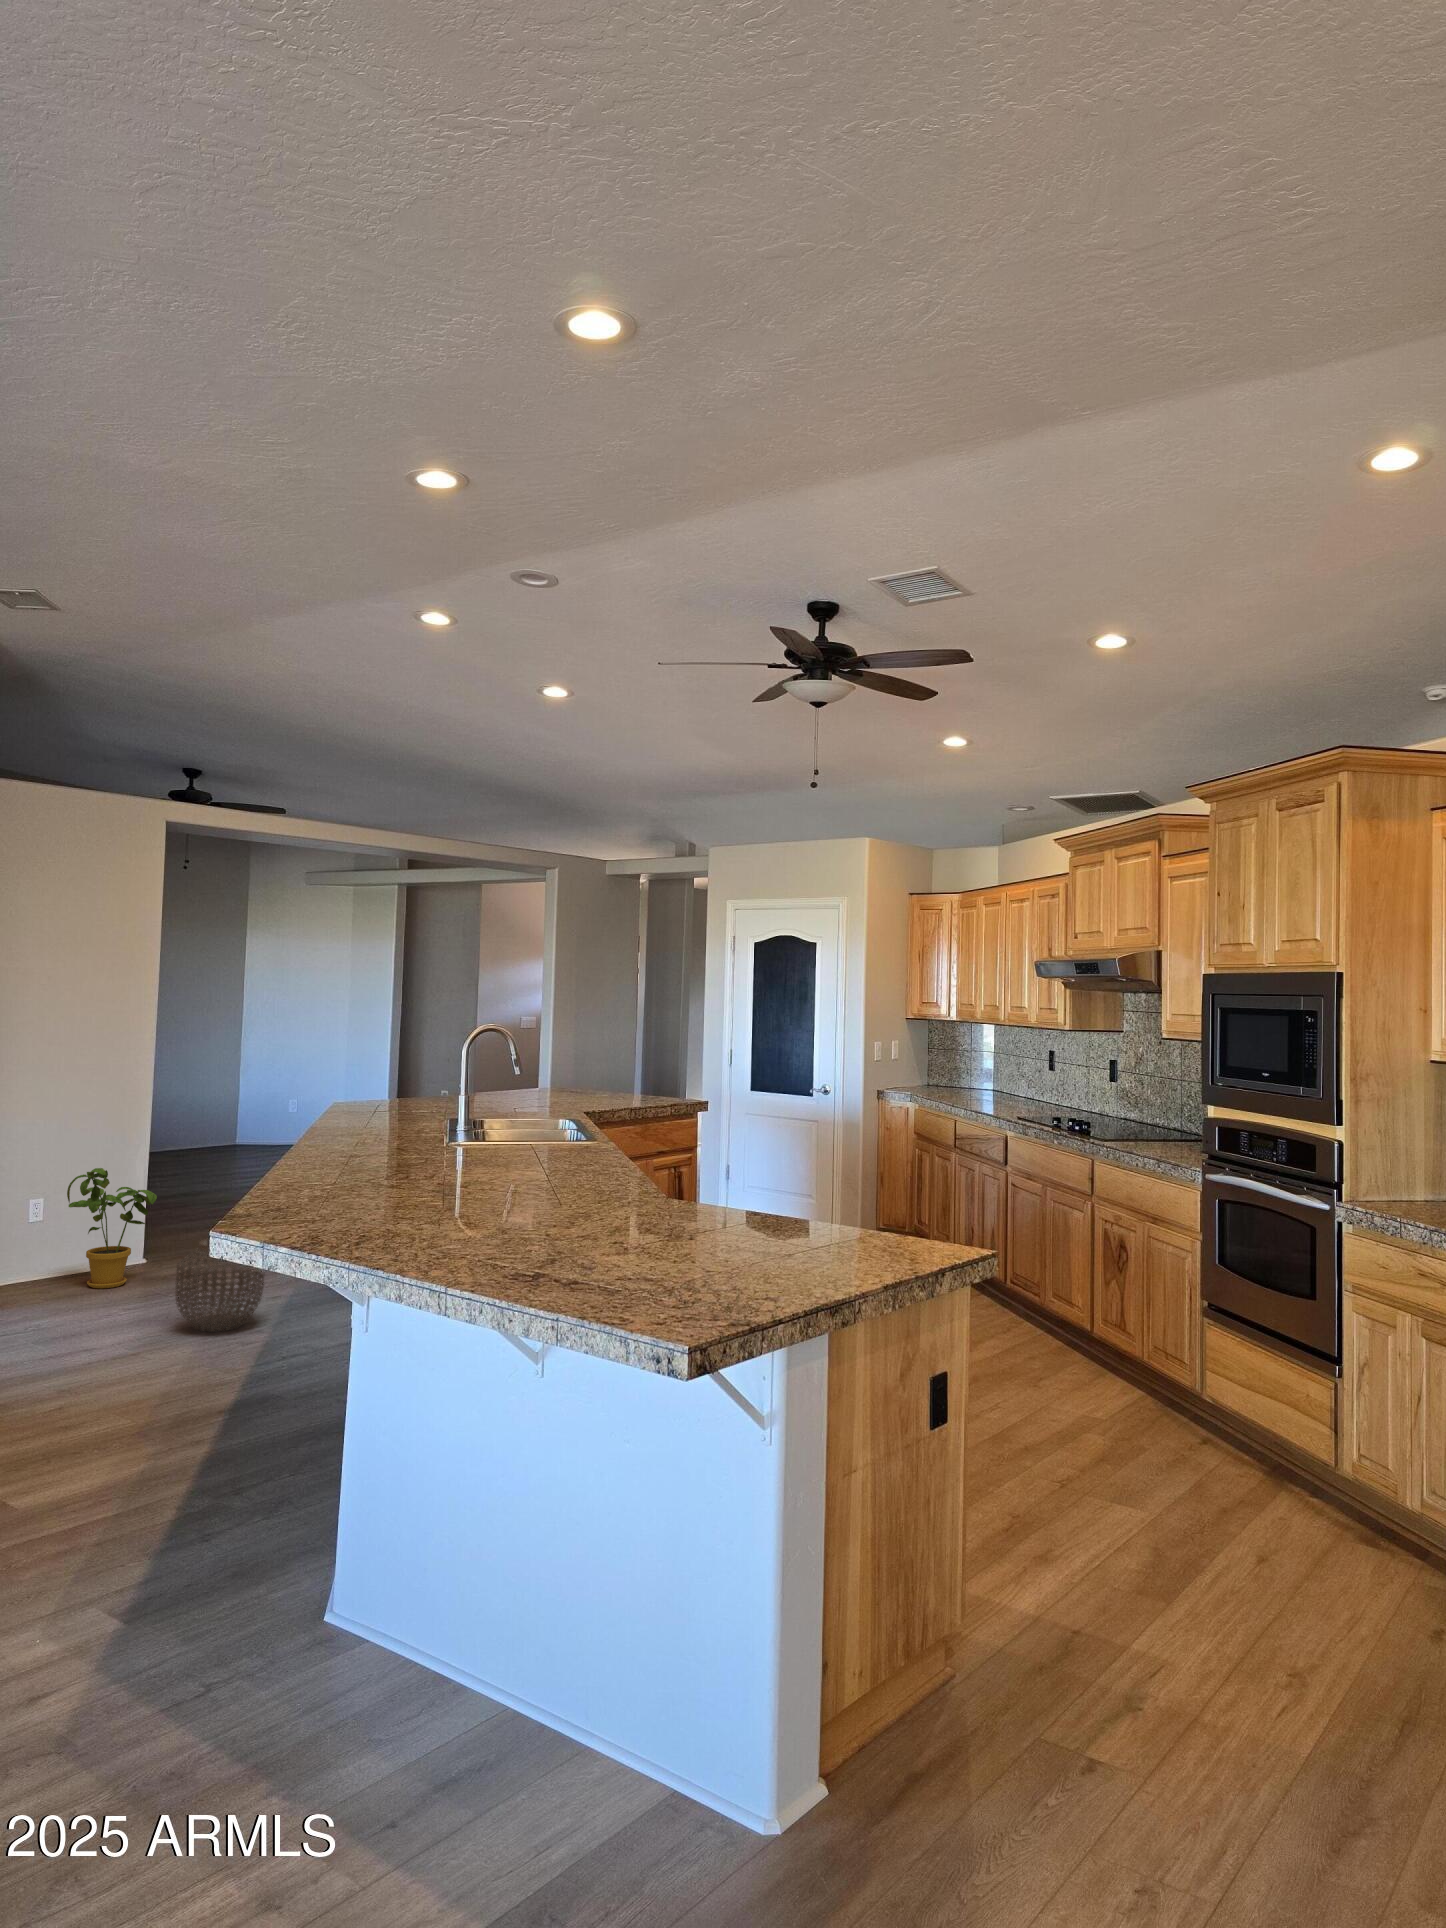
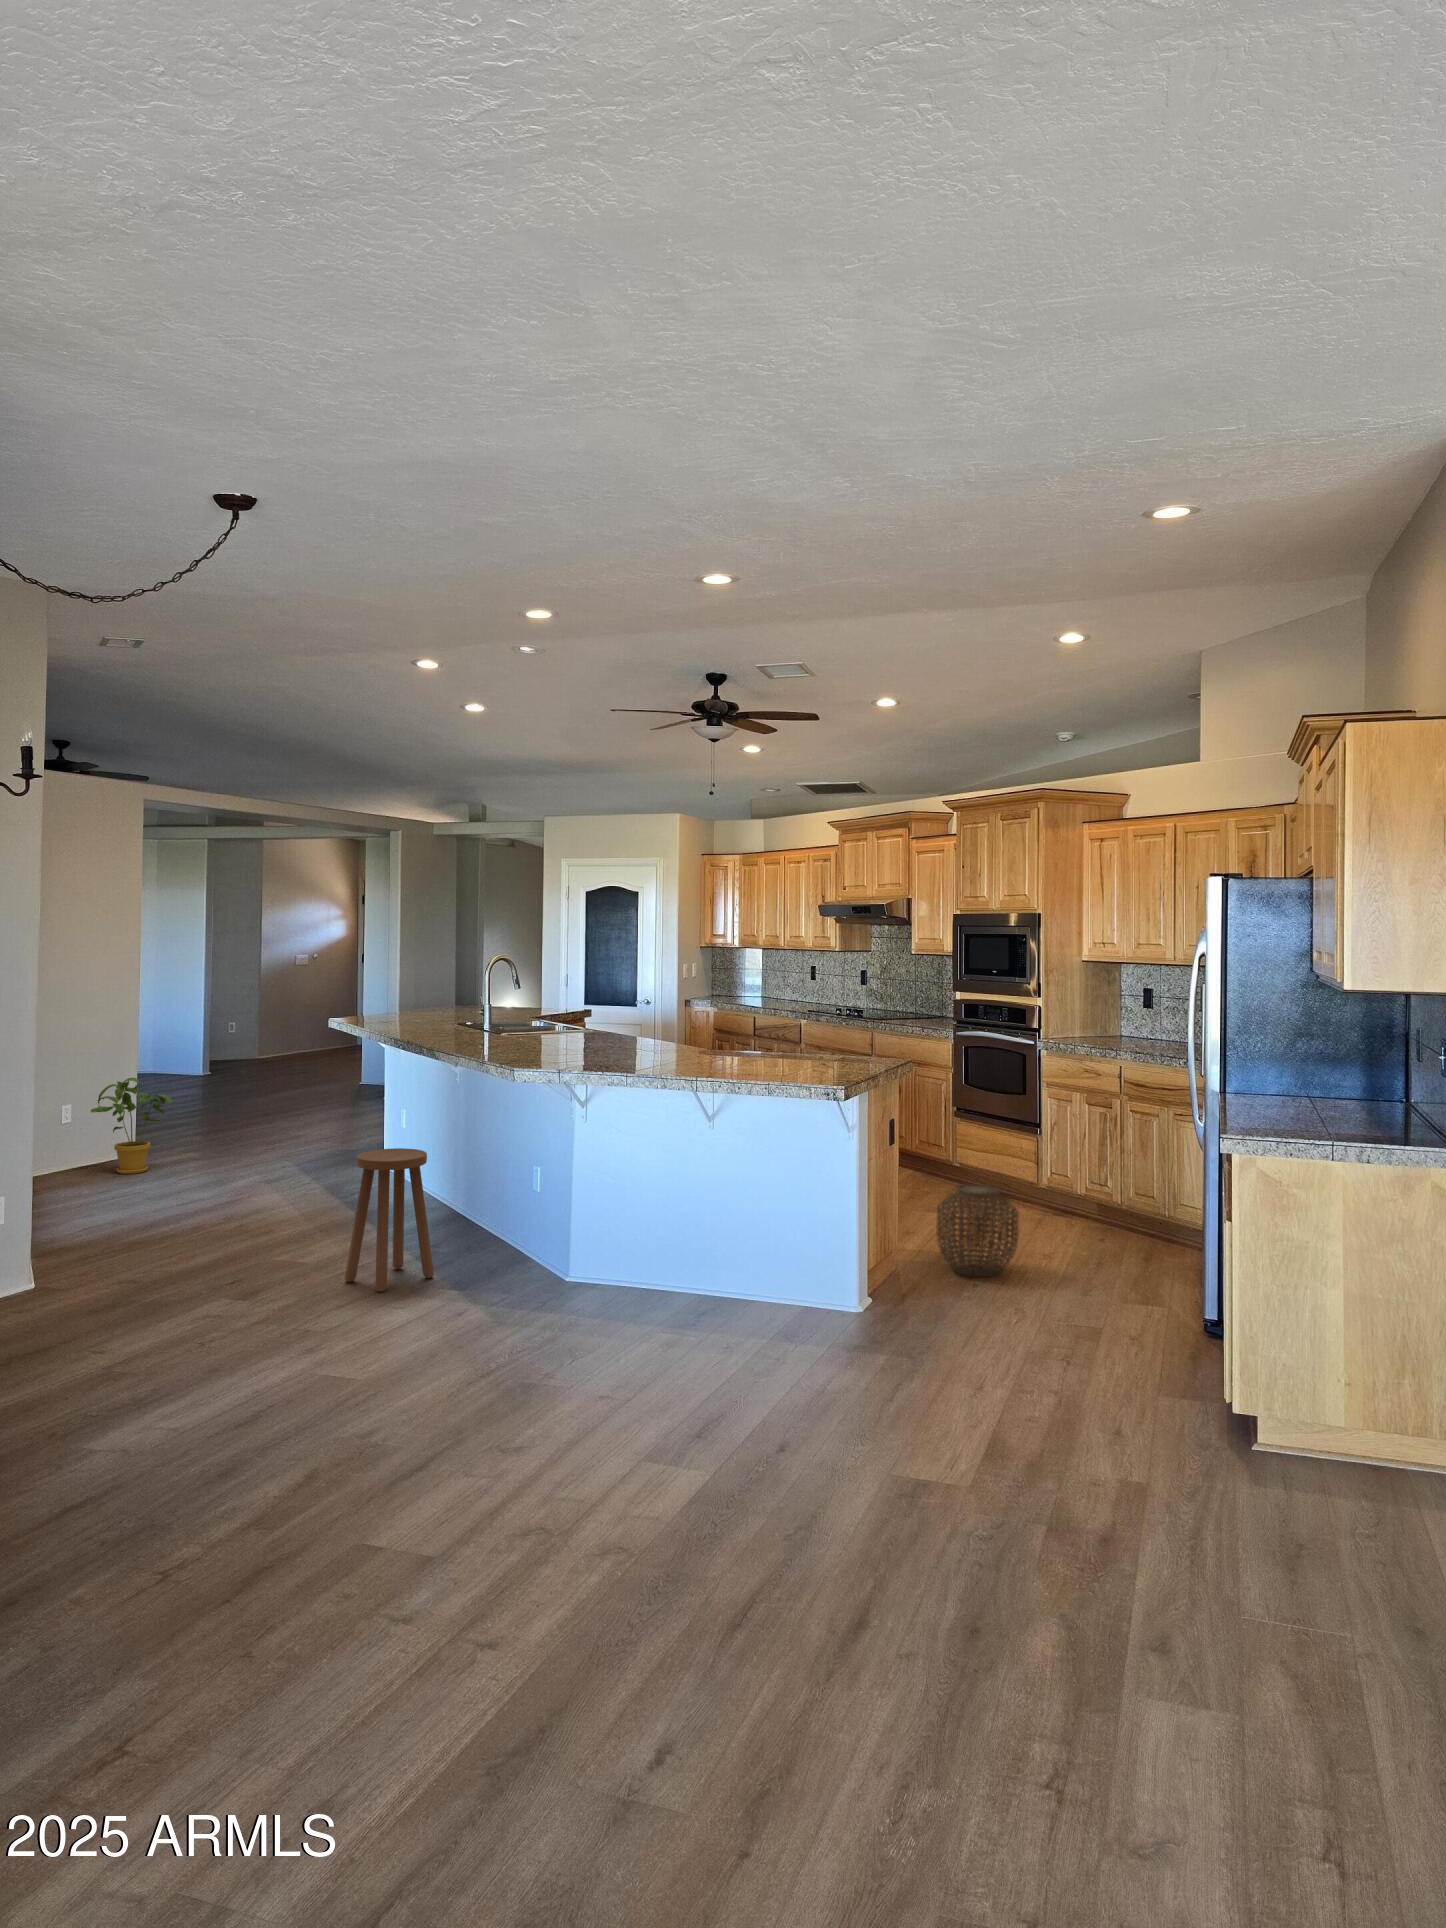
woven basket: present [175,1239,264,1332] -> present [937,1184,1019,1277]
stool: none [33,1332,171,1584] -> present [345,1148,434,1292]

